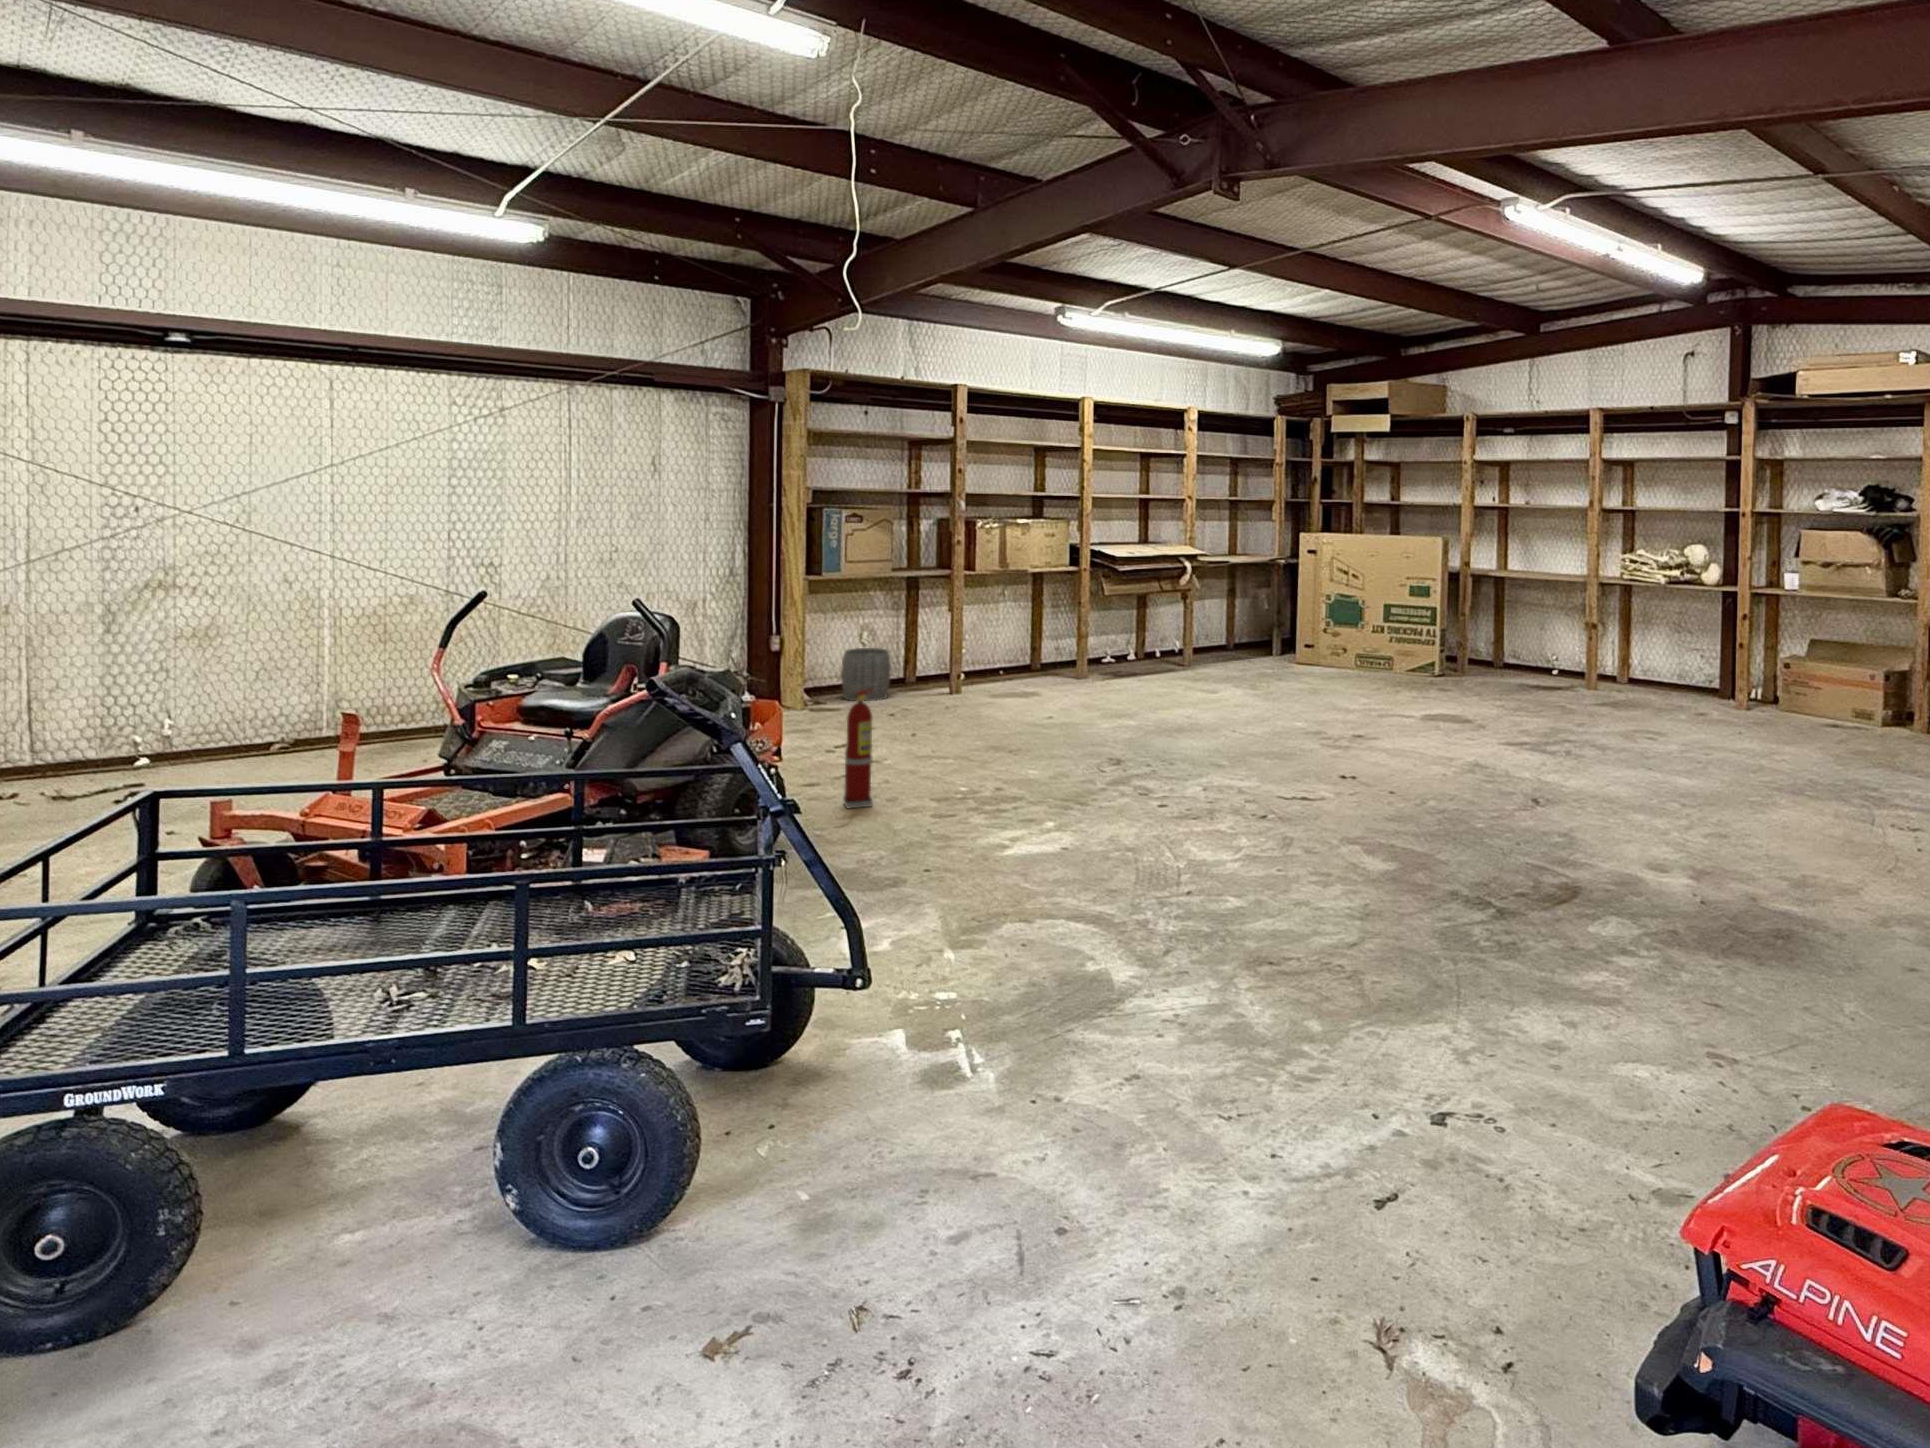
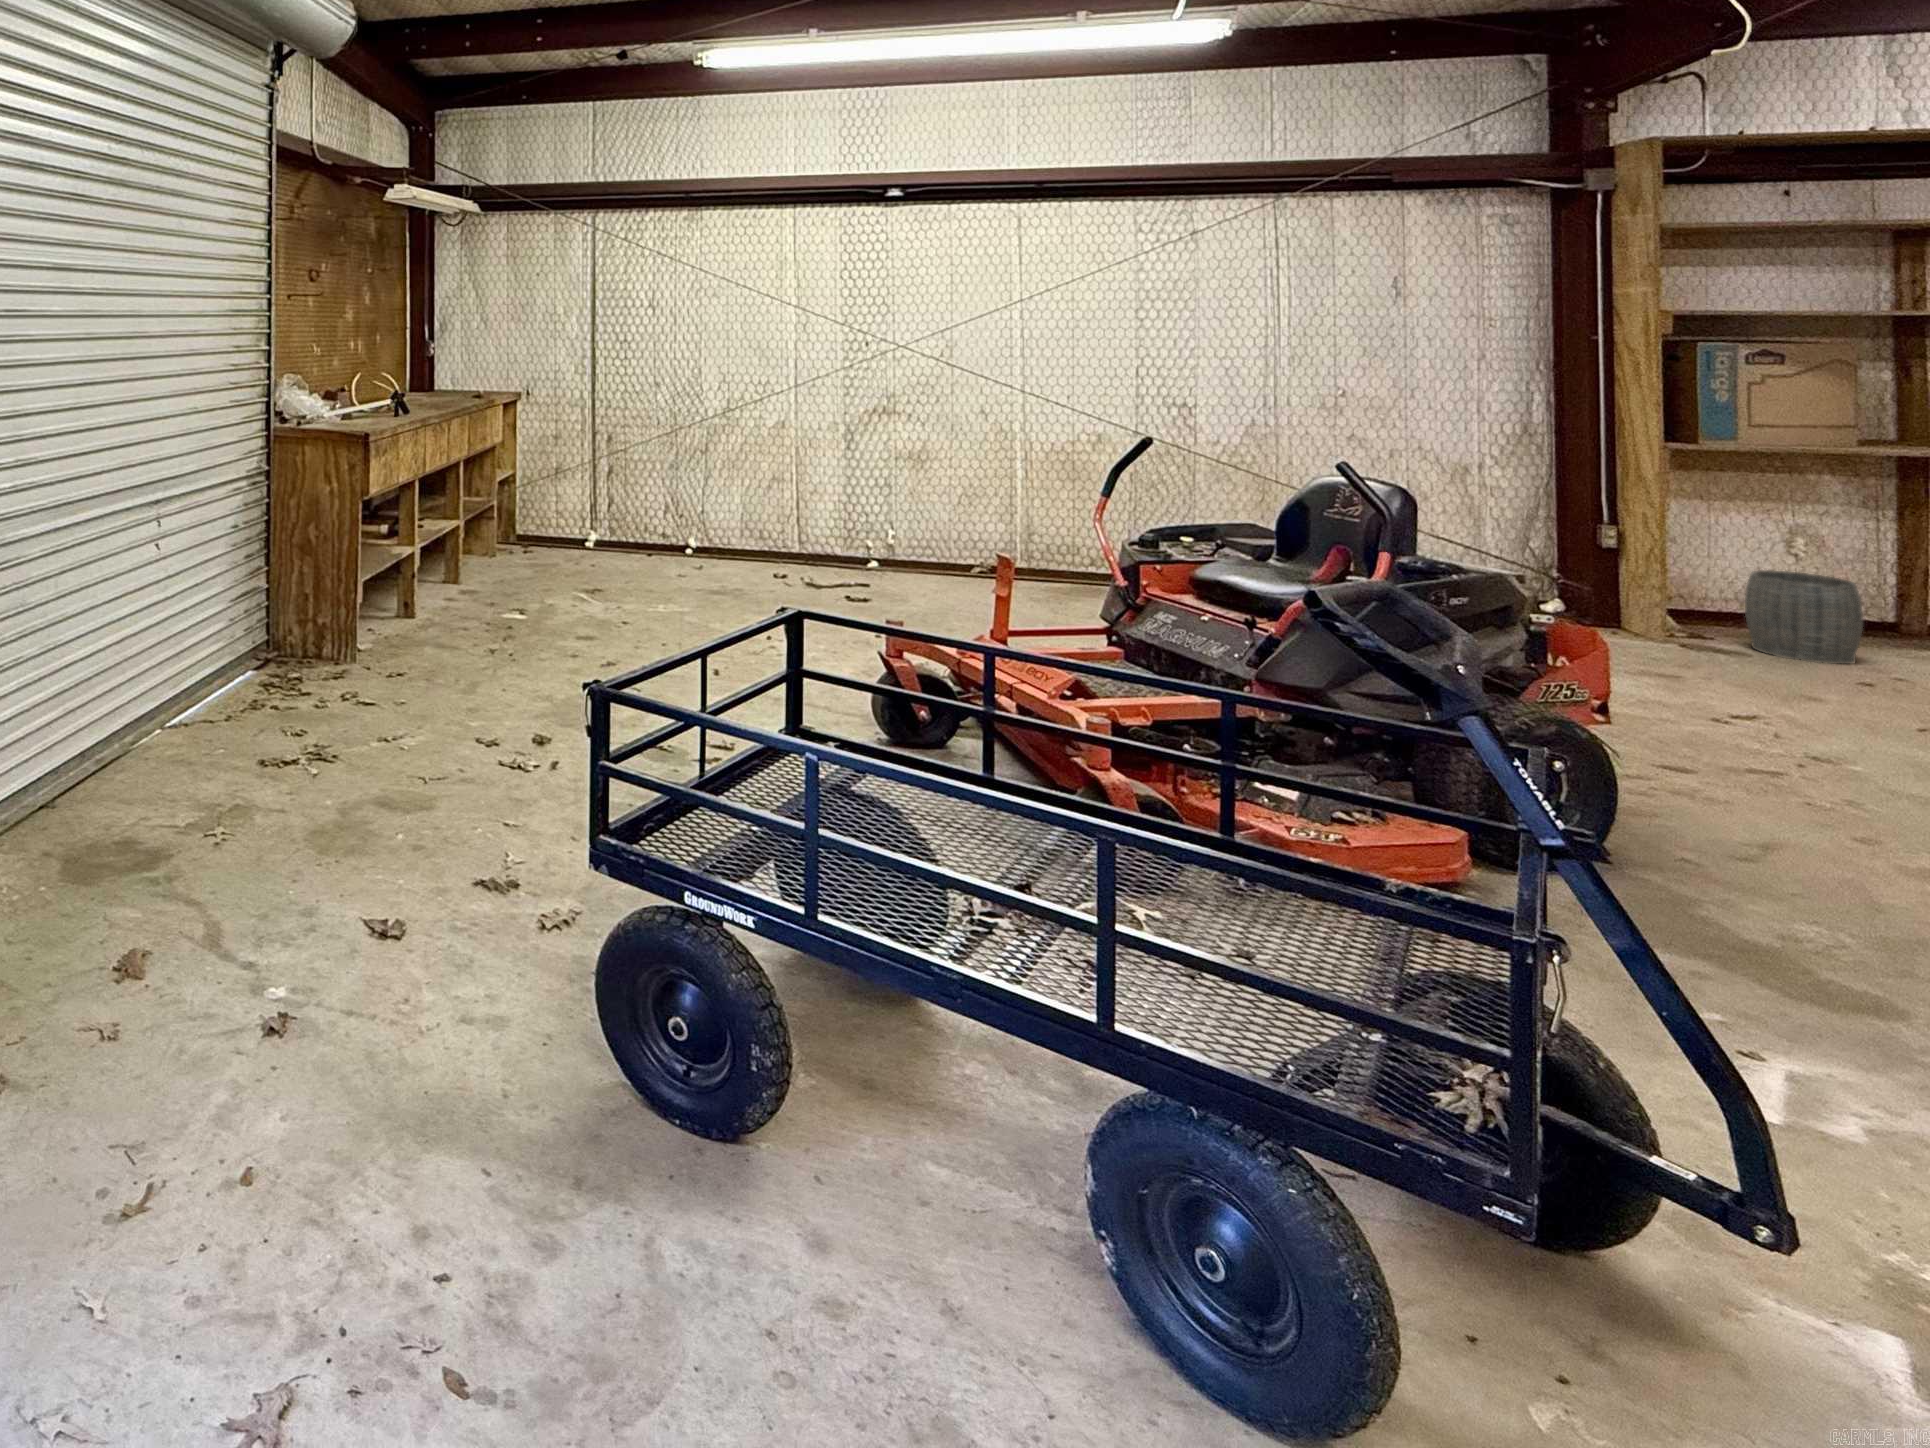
fire extinguisher: present [843,689,874,809] -> none [1747,648,1819,852]

